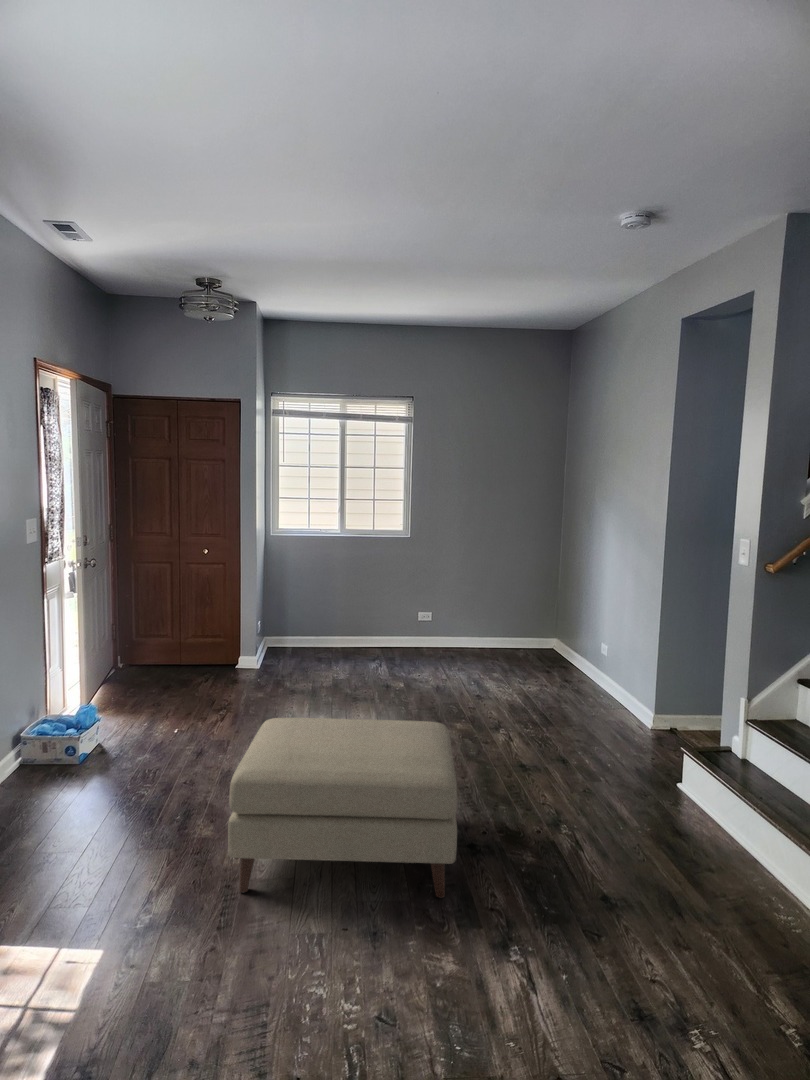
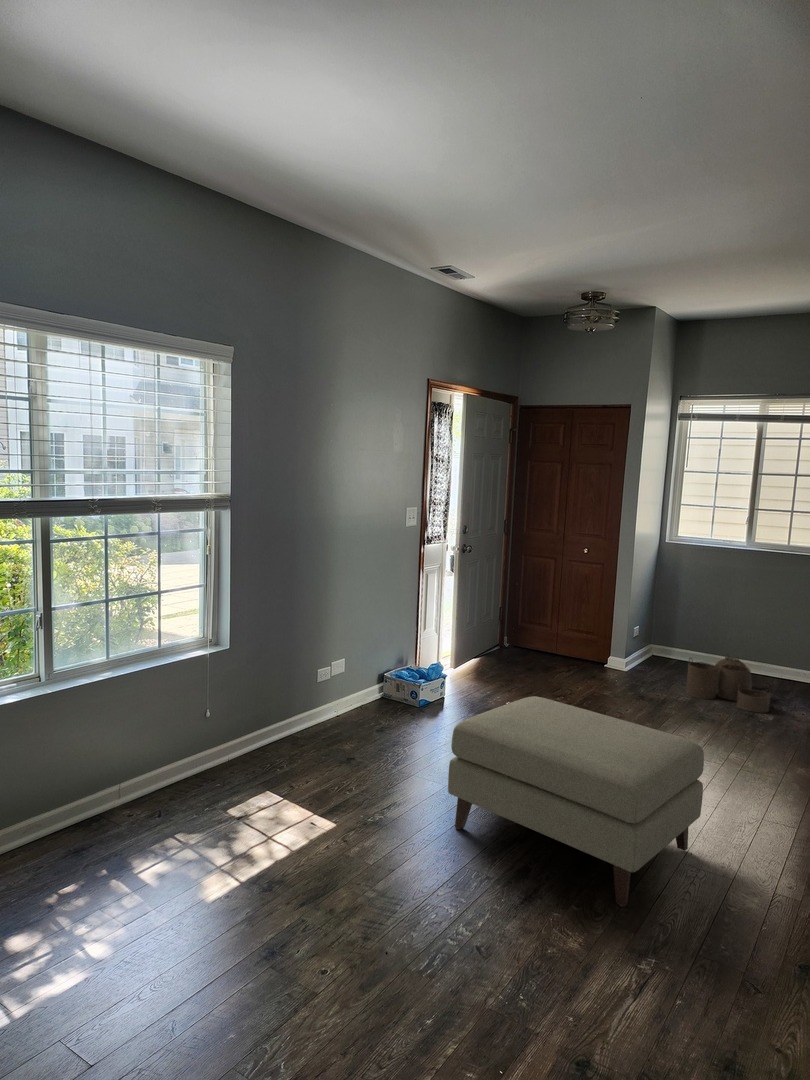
woven basket: none [313,626,384,673] -> present [686,656,771,713]

